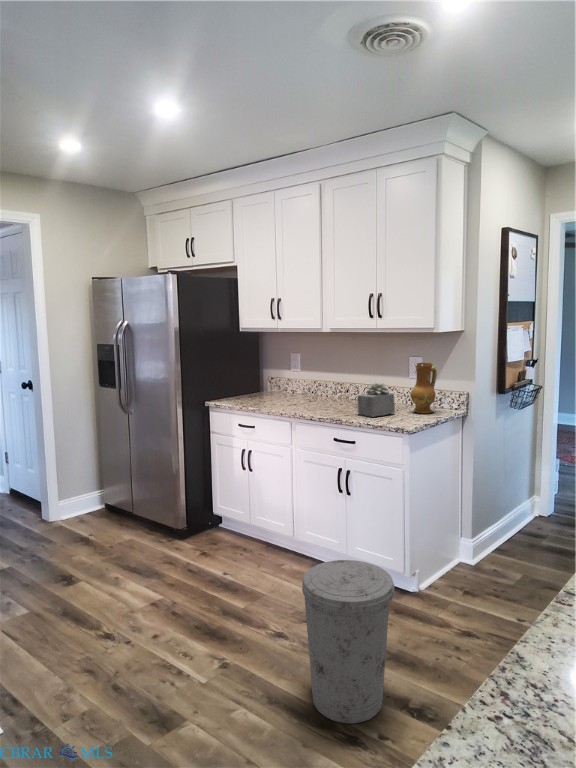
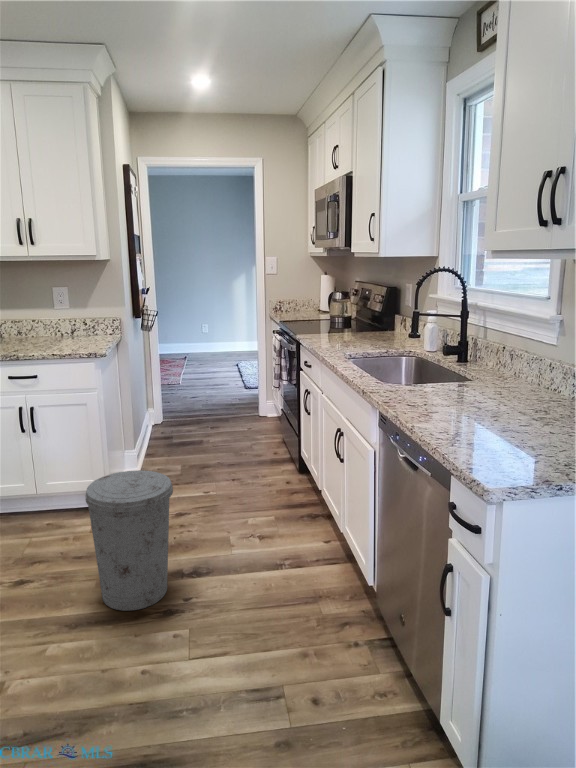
ceramic jug: present [411,362,437,414] -> none [73,291,98,341]
succulent plant: present [357,383,395,417] -> none [24,312,65,348]

